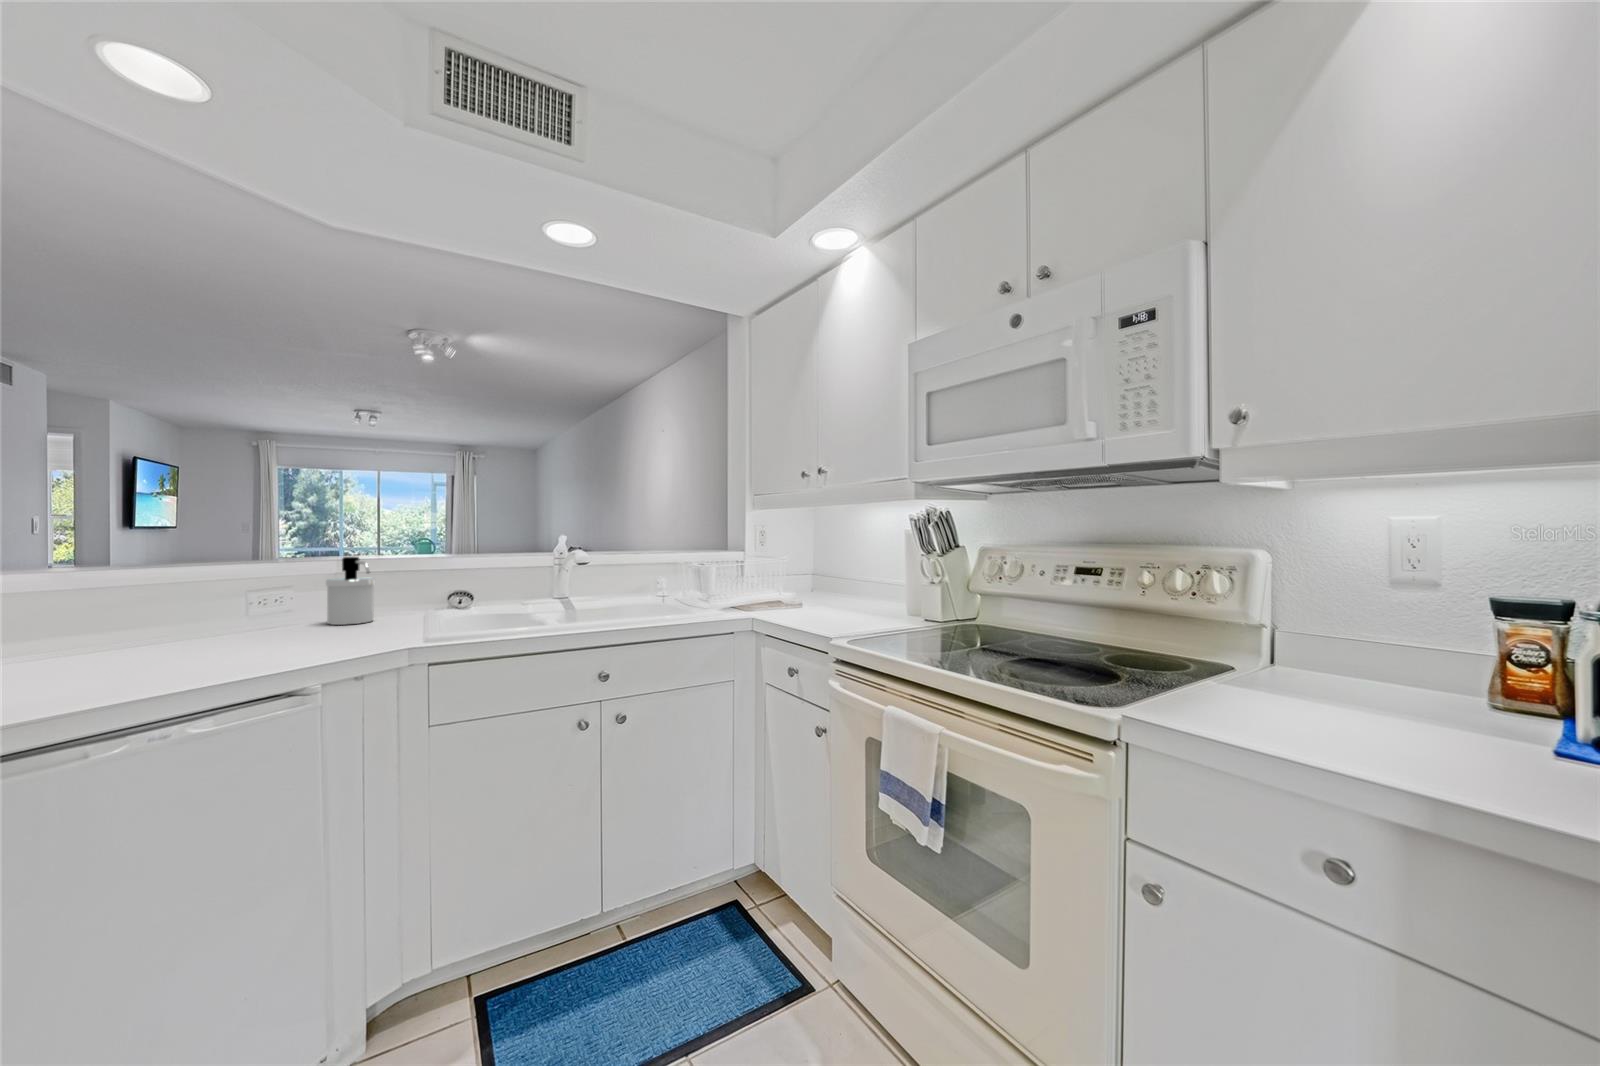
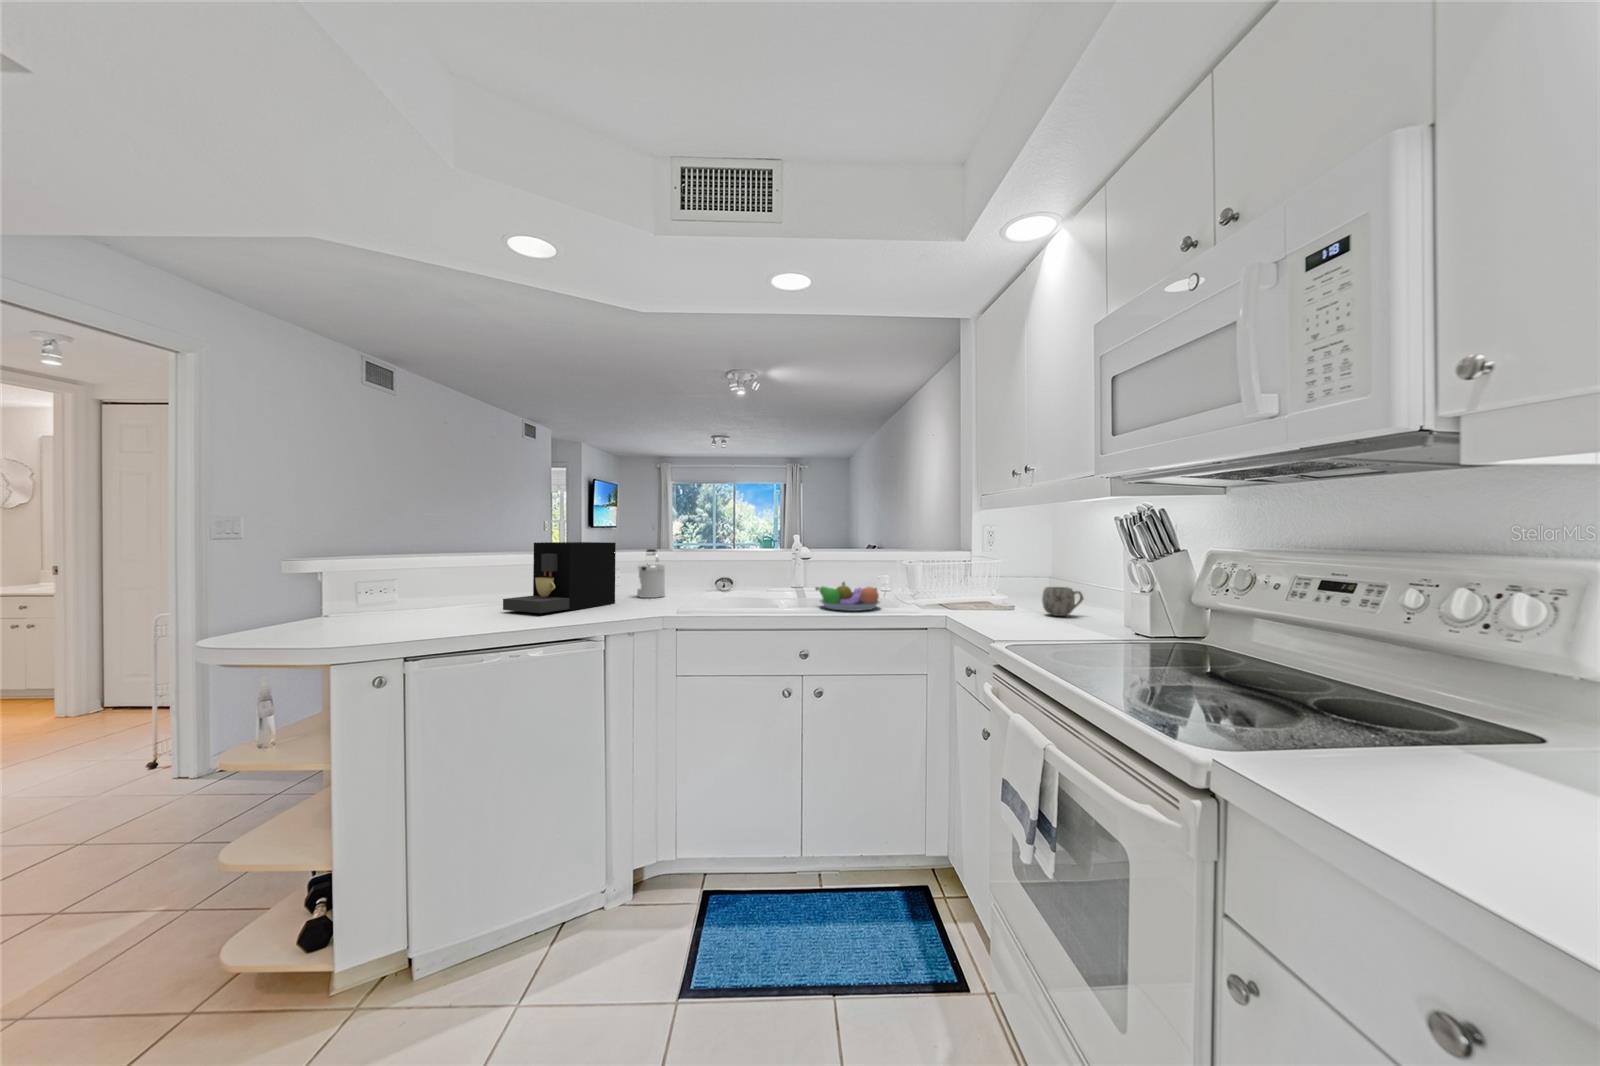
coffee maker: none [89,548,302,663] -> present [503,542,616,613]
mug: none [834,582,868,610] -> present [1042,587,1083,616]
fruit bowl: none [601,587,679,620] -> present [815,582,880,611]

